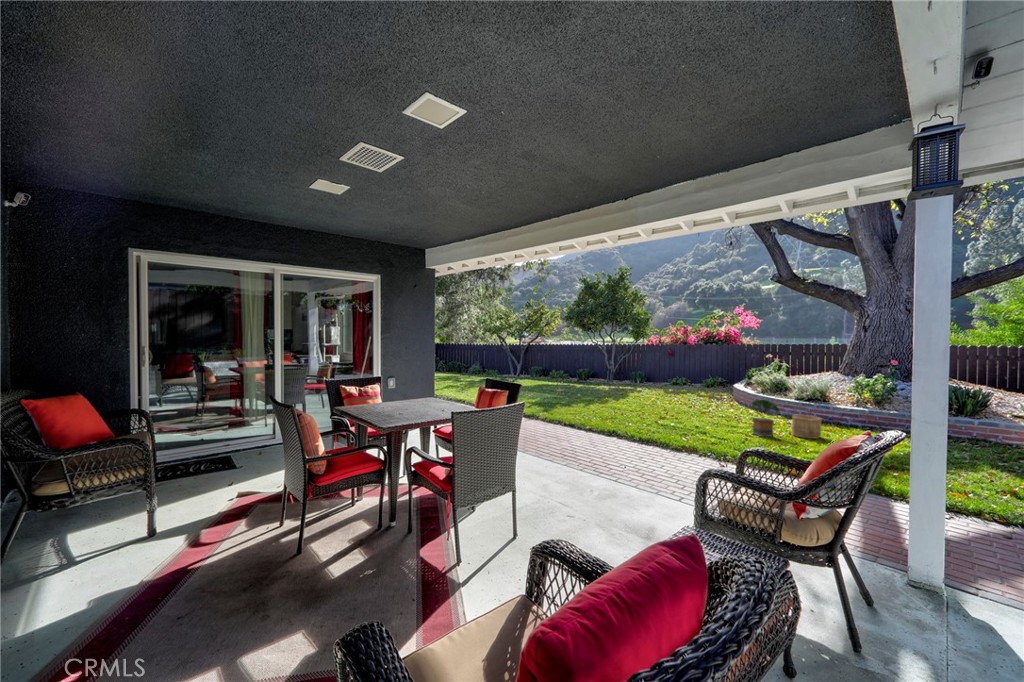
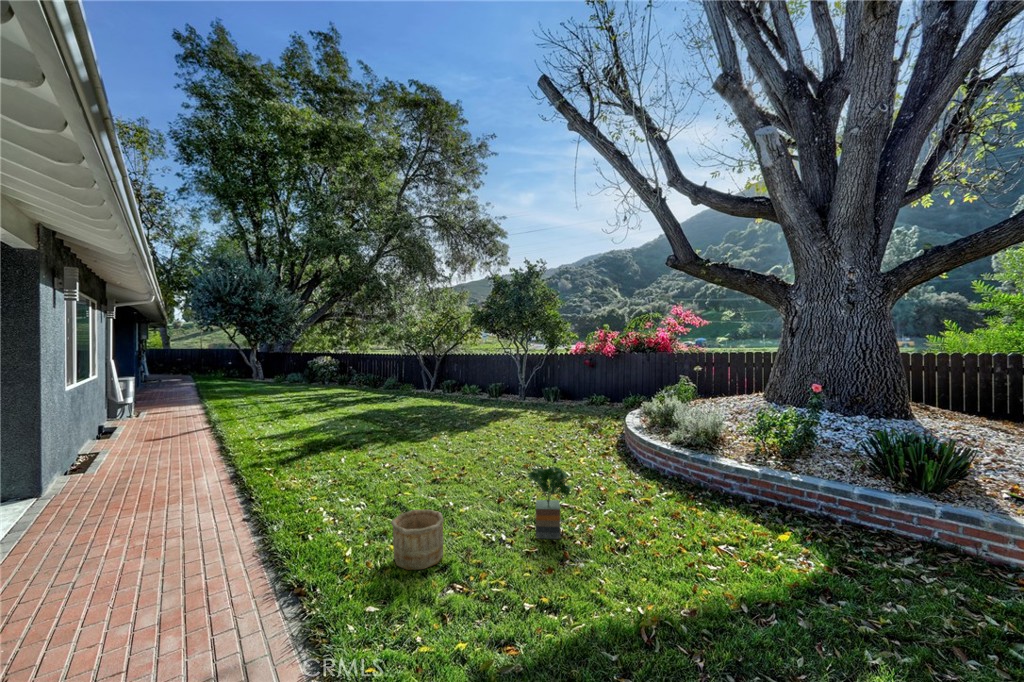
wooden bucket: present [792,415,822,439] -> present [391,509,444,570]

